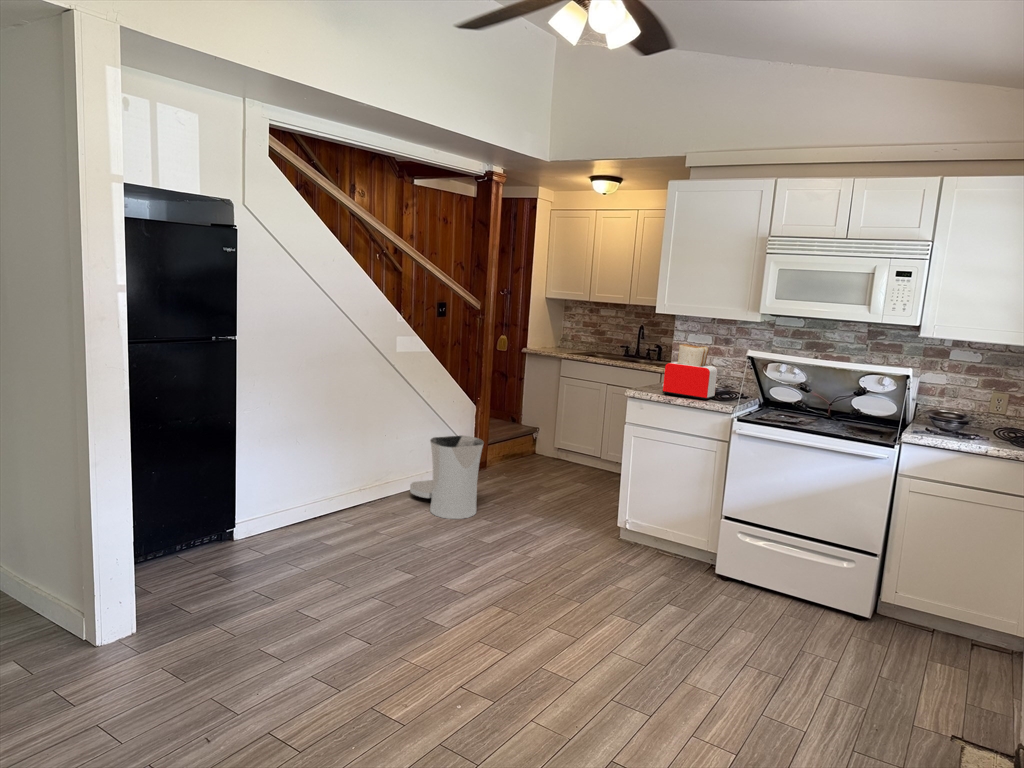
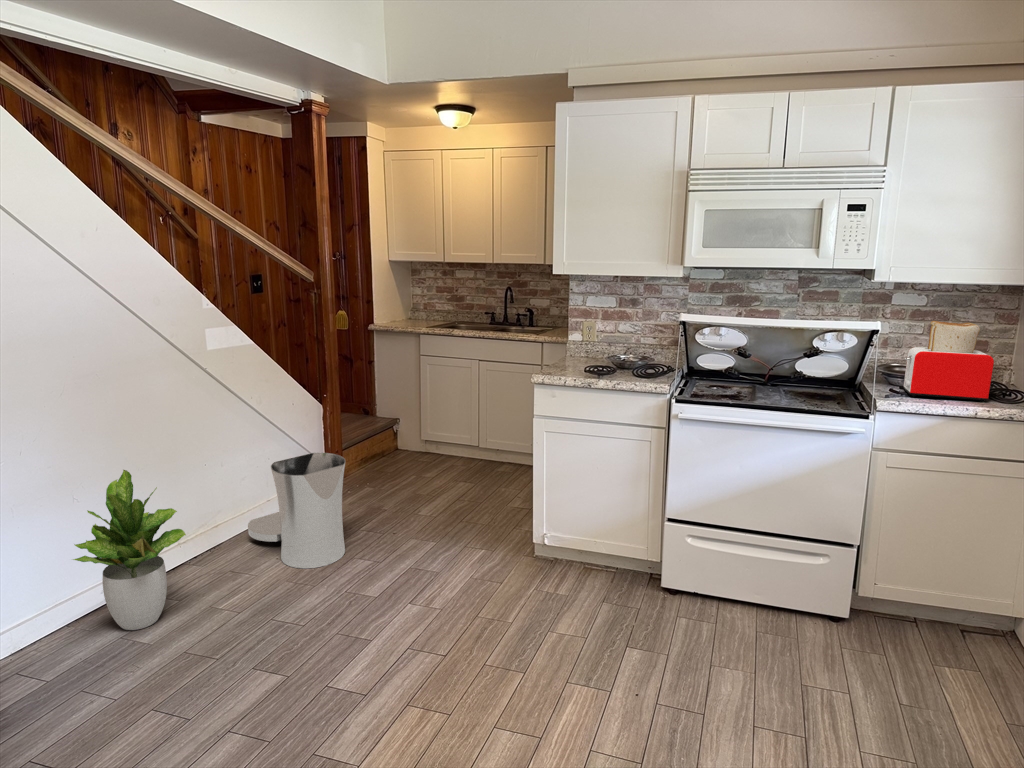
toaster: present [662,344,717,400] -> present [903,321,994,402]
potted plant: none [298,423,369,534] -> present [73,470,186,630]

